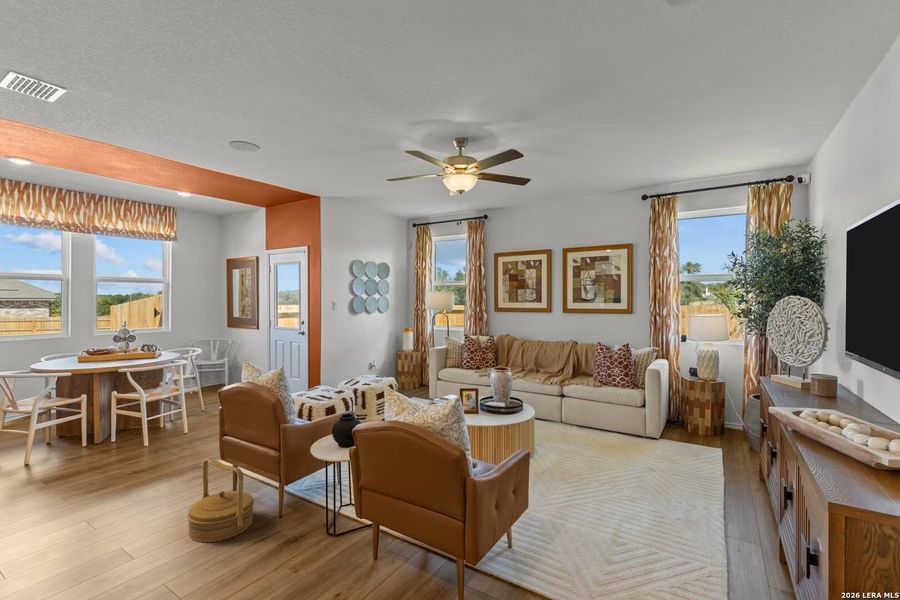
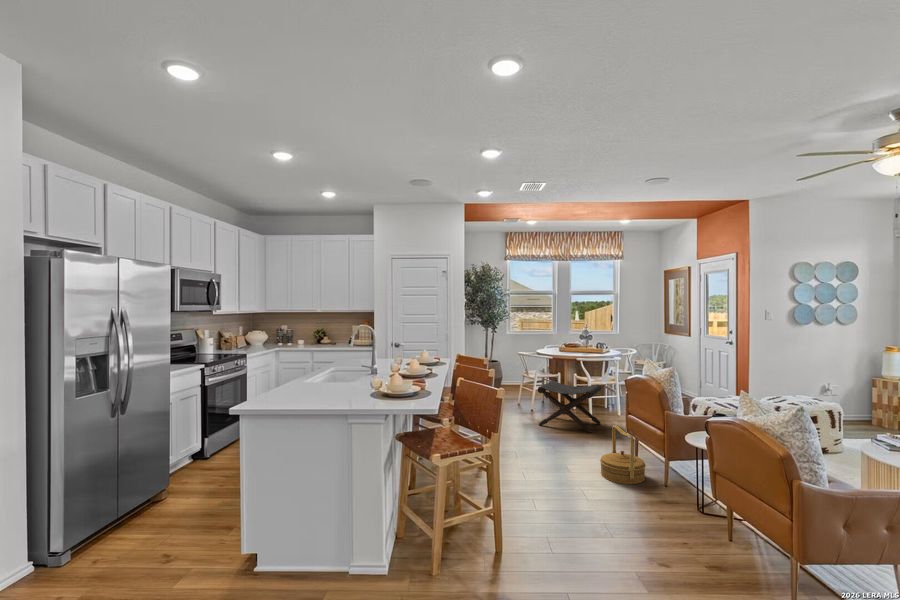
footstool: none [50,402,164,487] -> present [538,381,601,433]

